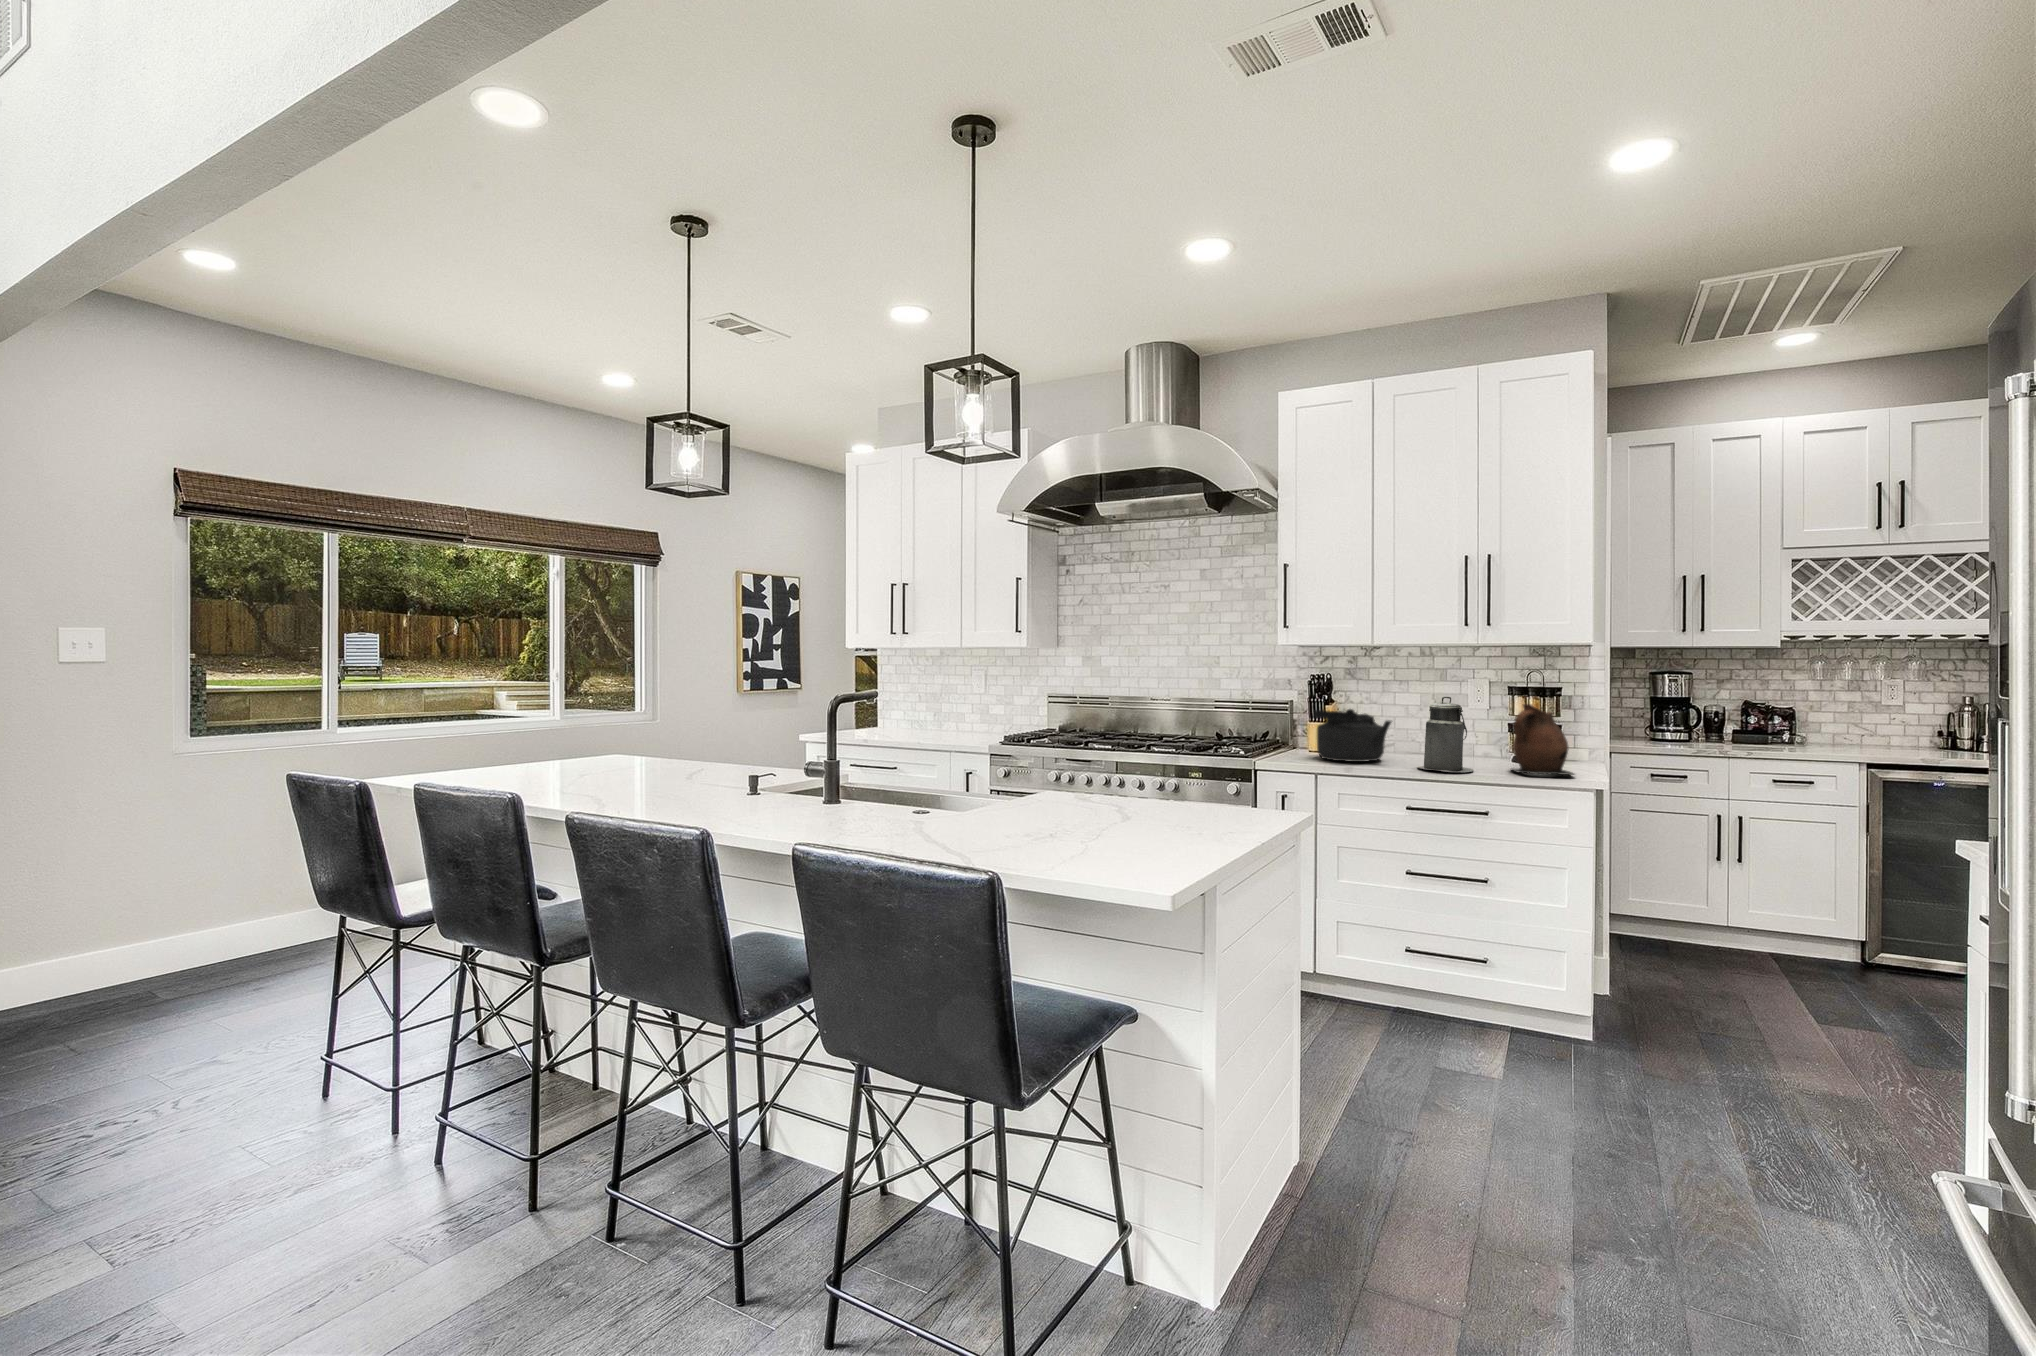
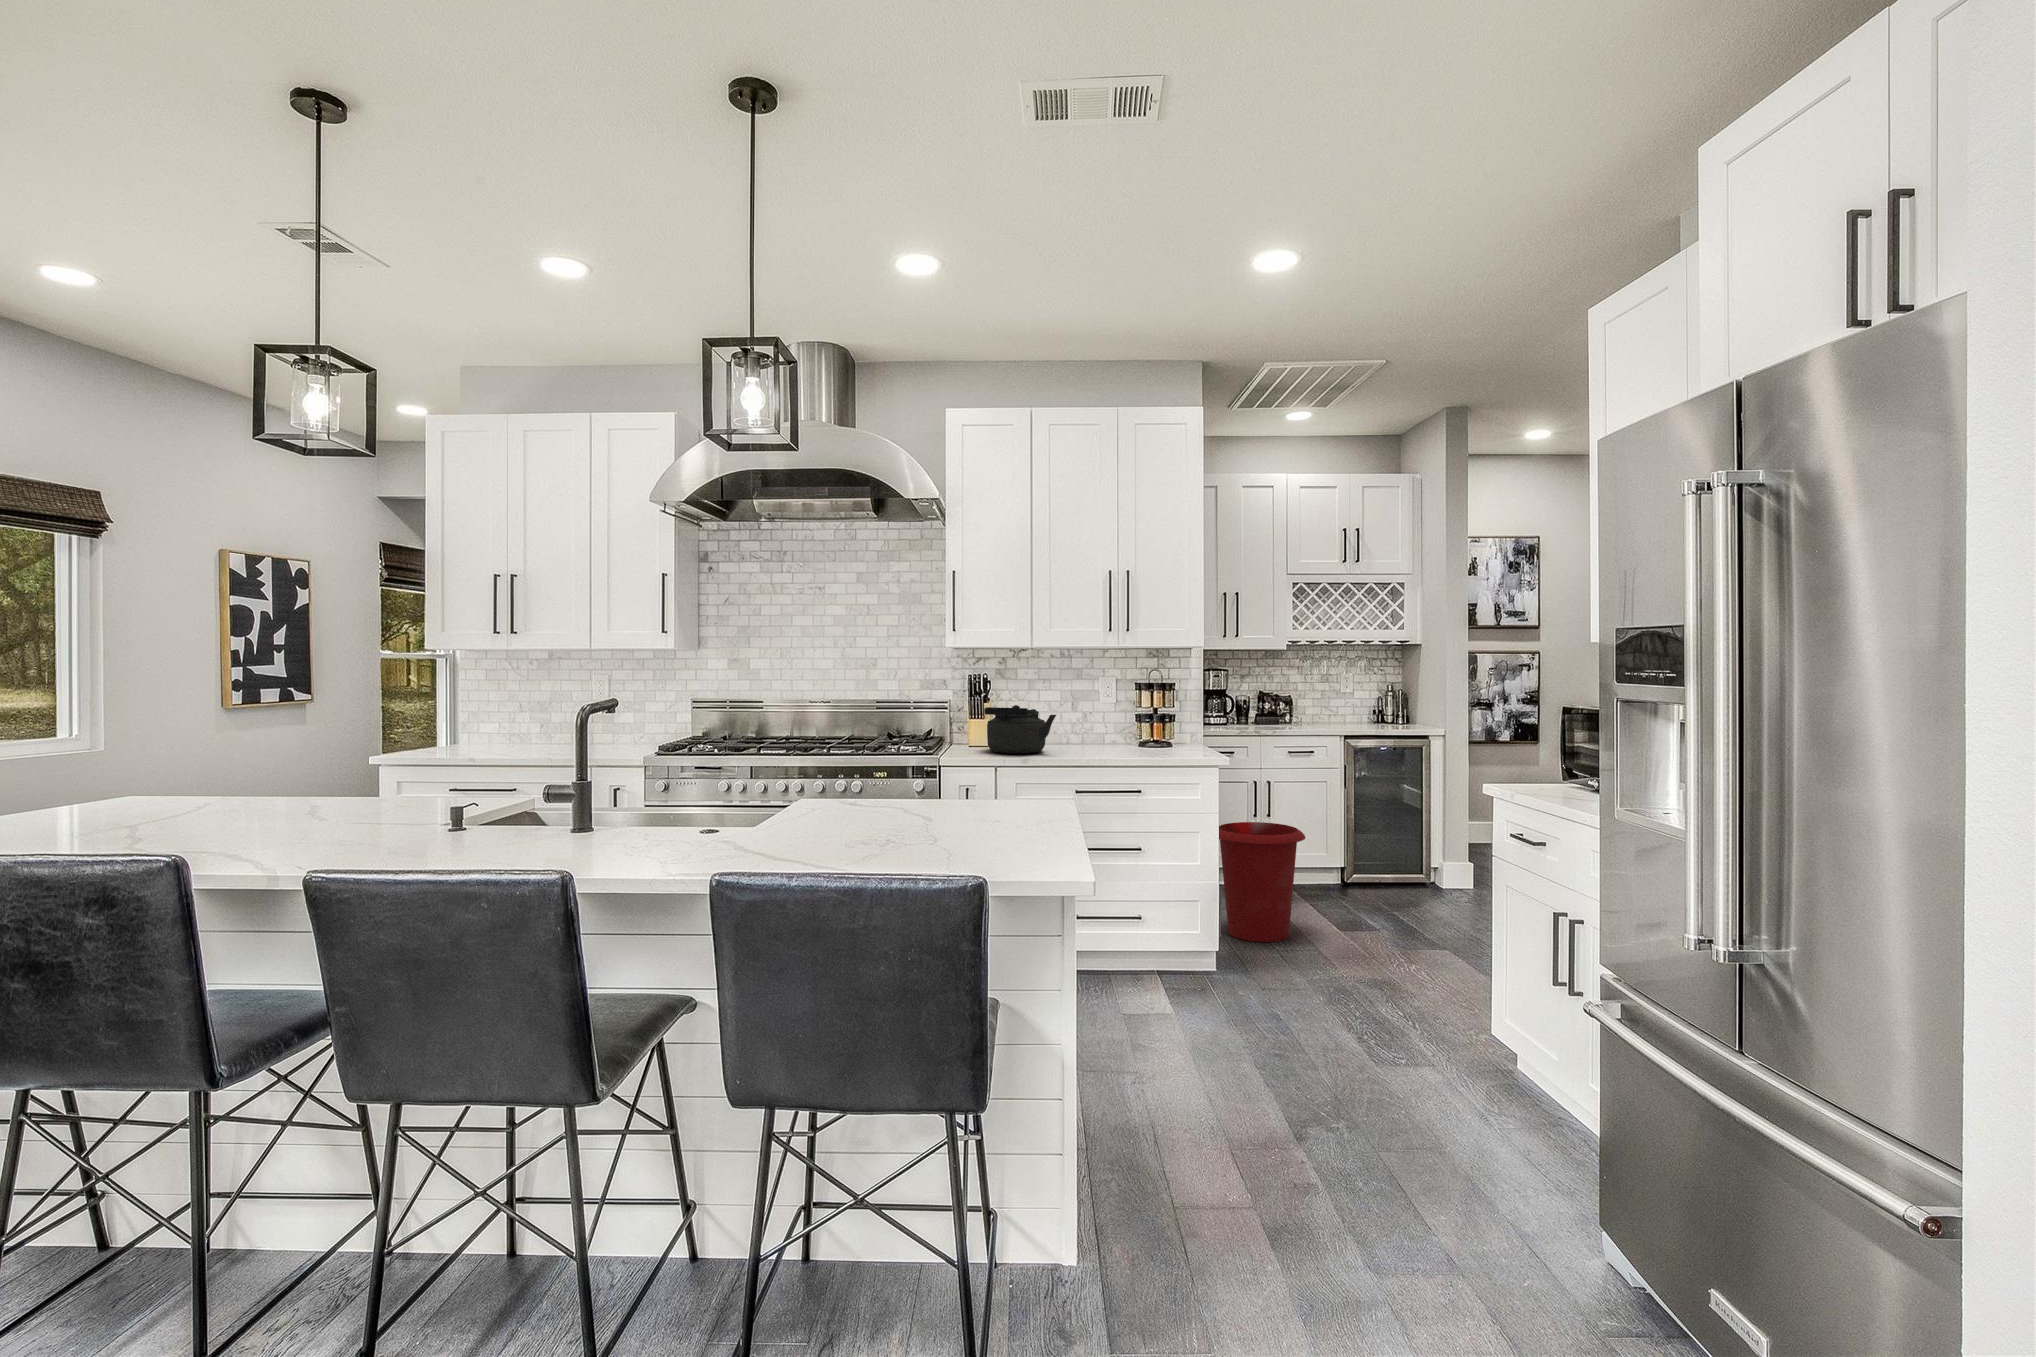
canister: present [1418,697,1473,772] -> none [1077,692,1123,758]
ceramic pitcher: present [1511,704,1573,775] -> none [1144,697,1198,756]
waste bin: none [1619,864,1760,1021] -> present [1219,822,1305,942]

